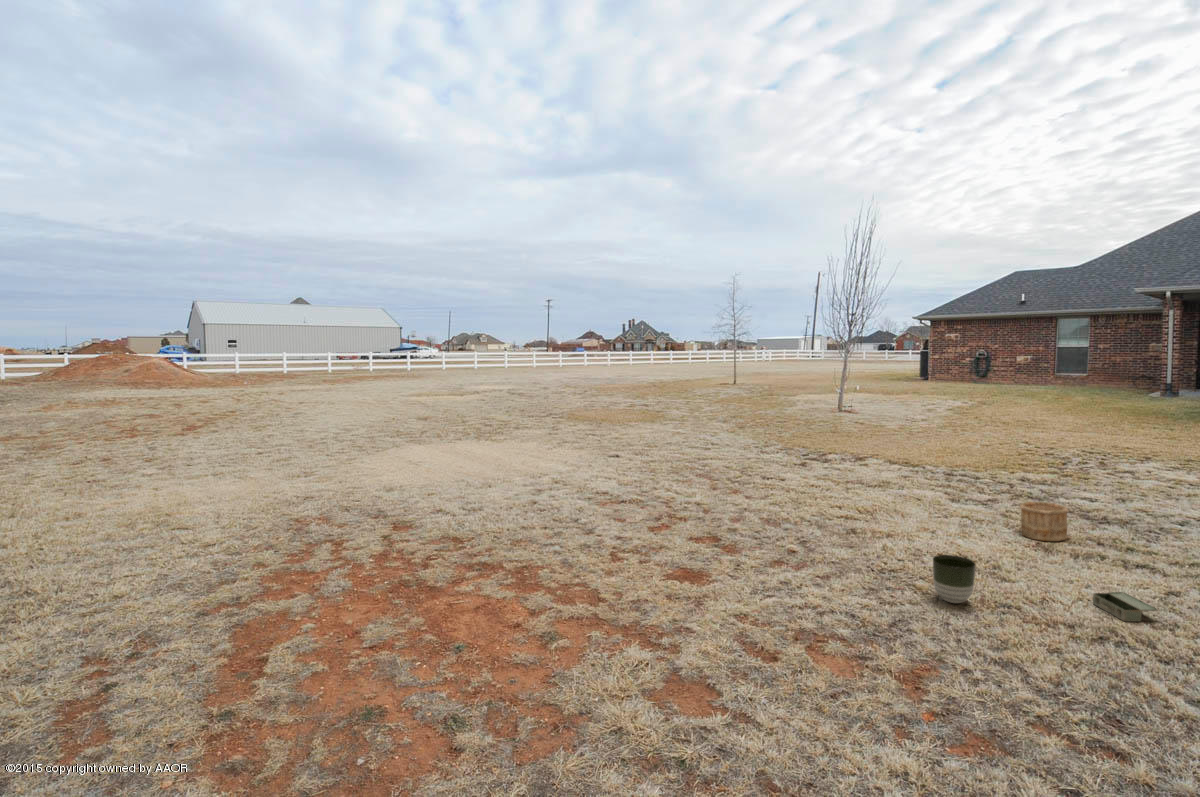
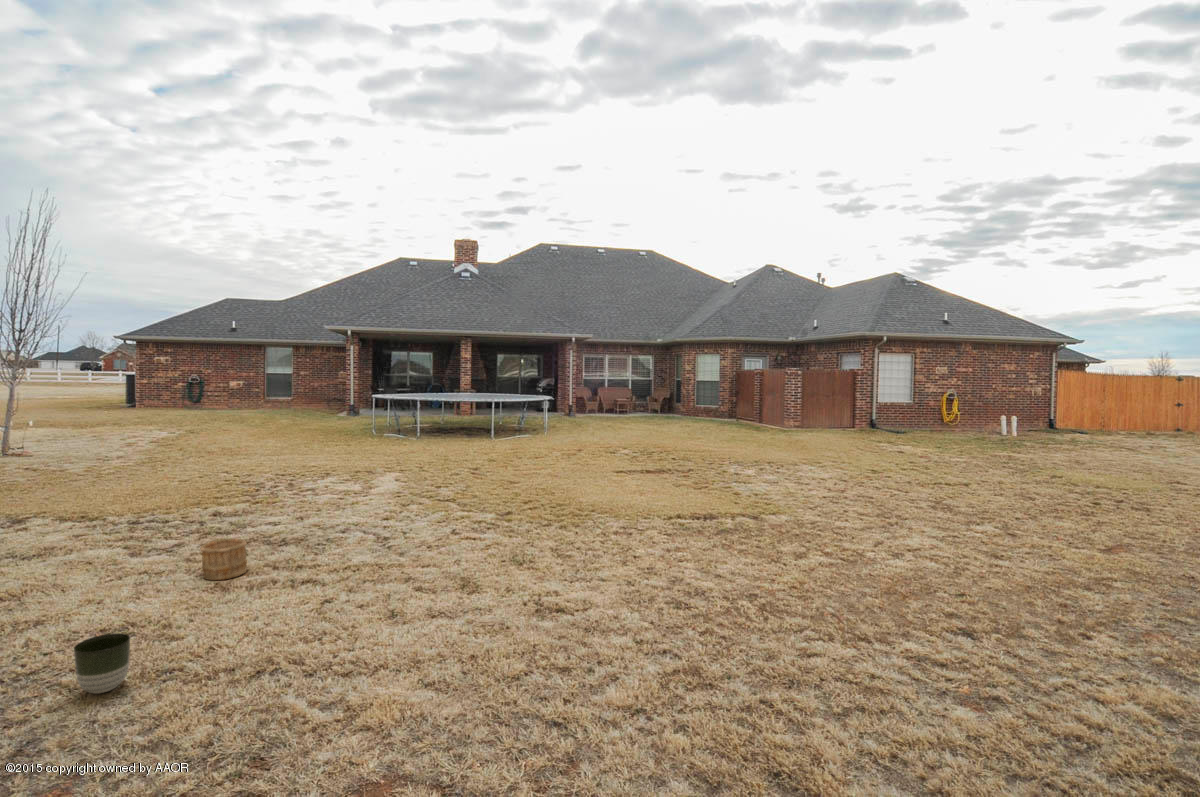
toolbox: present [1093,592,1157,622] -> none [258,616,308,646]

